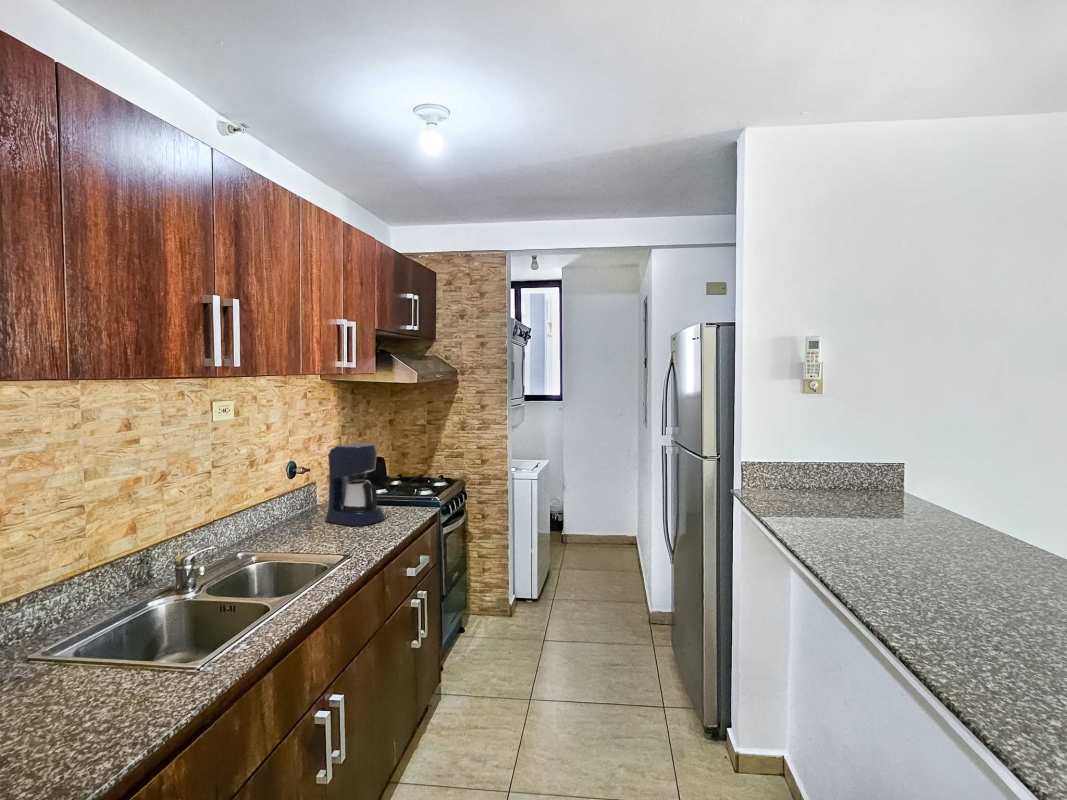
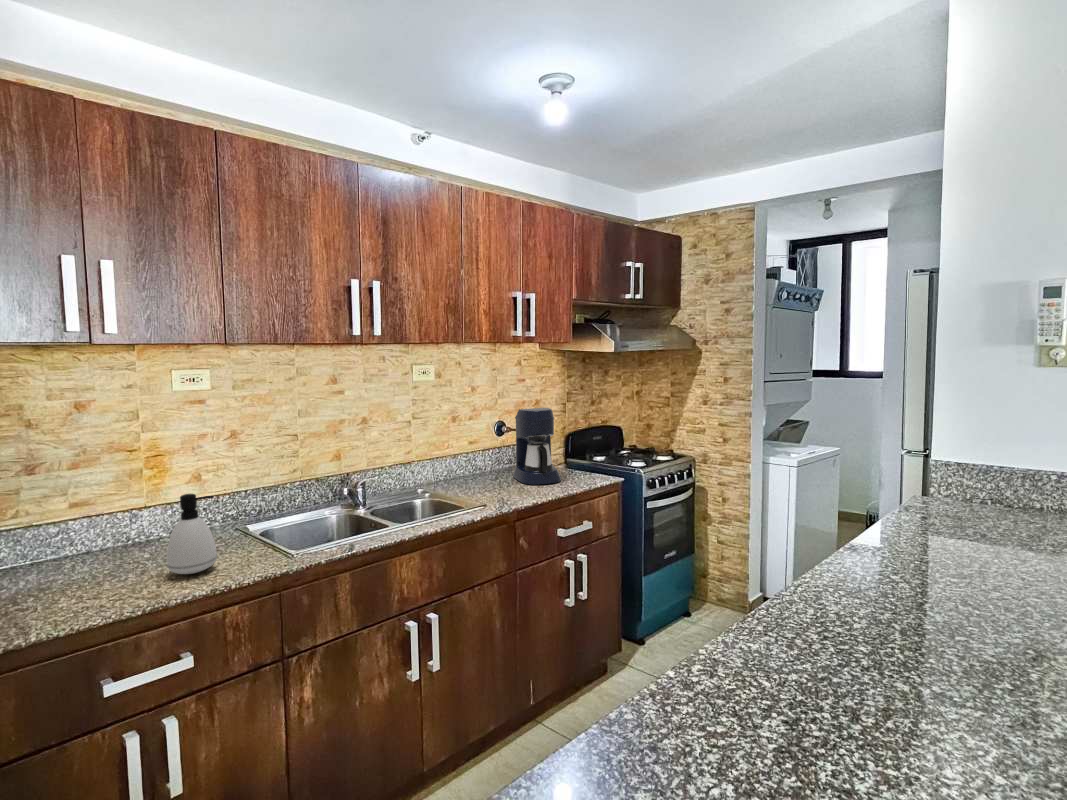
soap dispenser: none [69,596,147,725] -> present [167,493,217,574]

